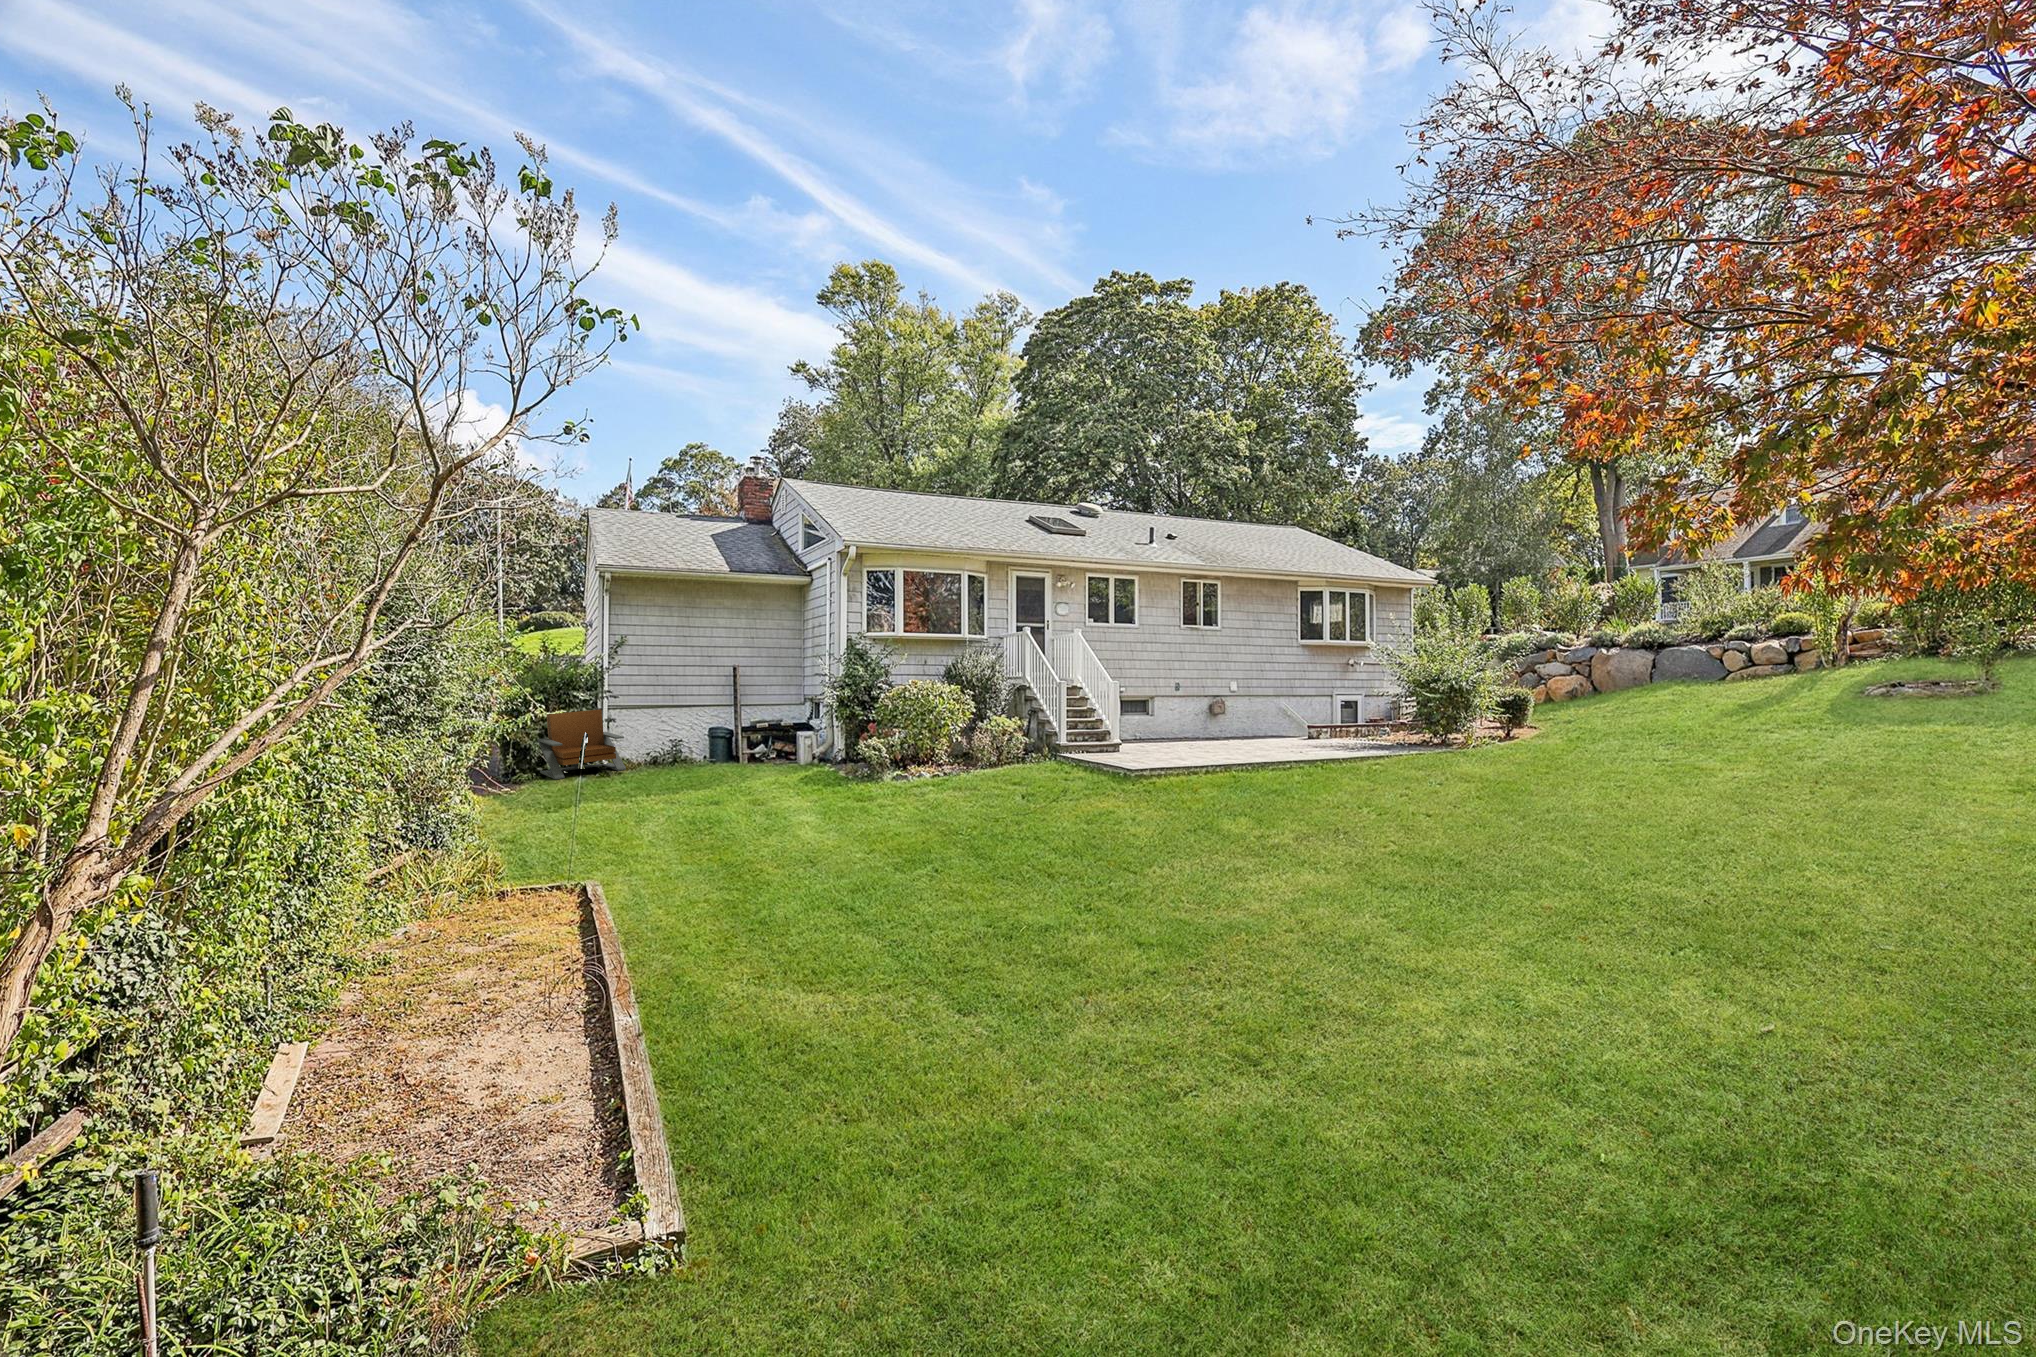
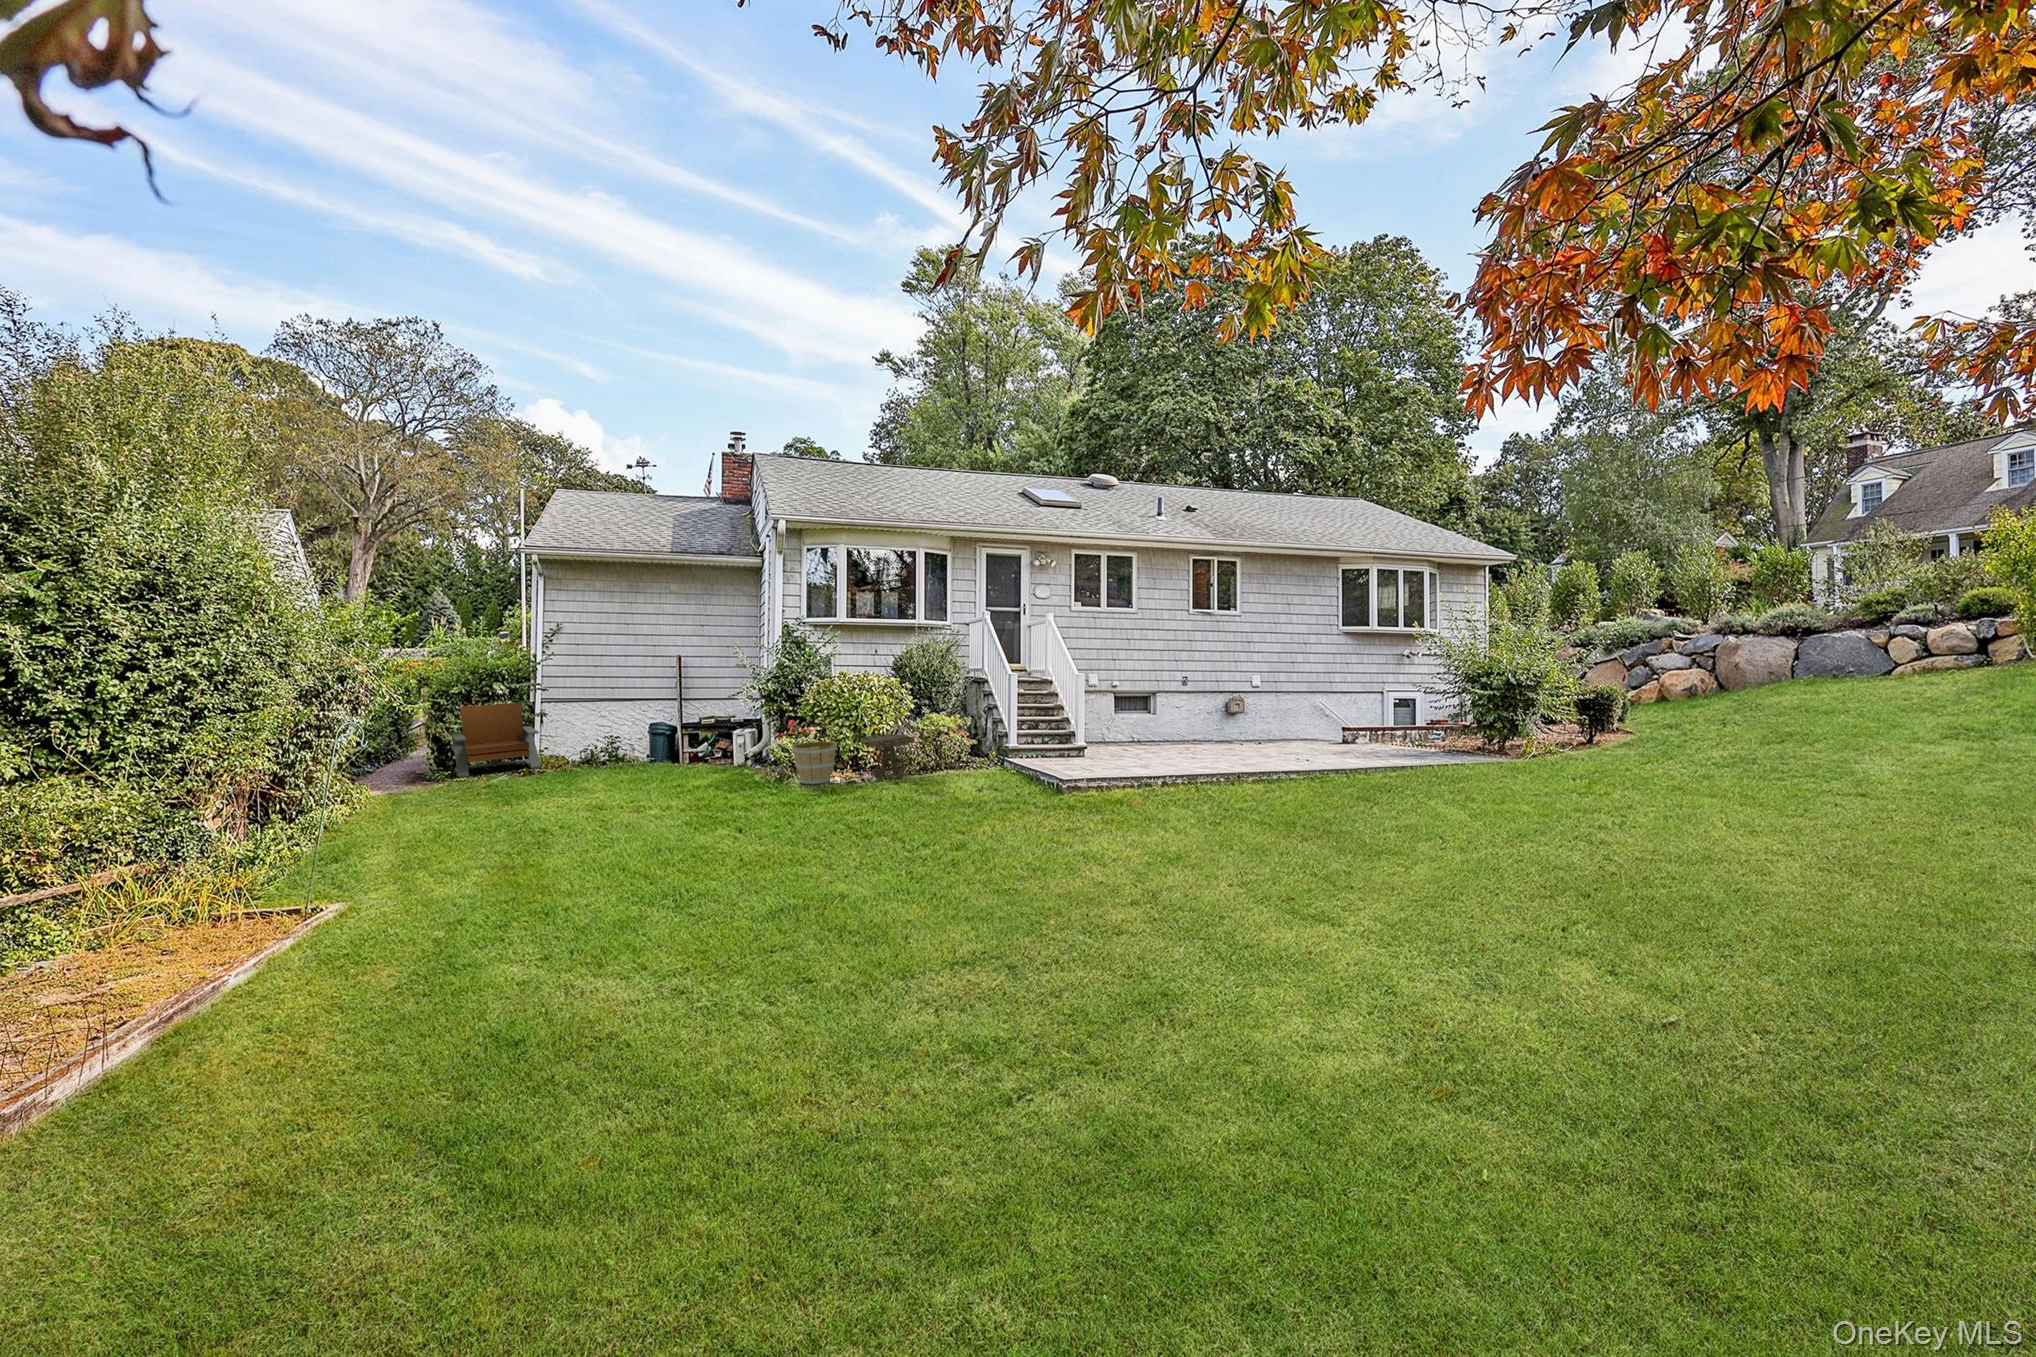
side table: none [940,734,986,773] -> present [861,734,914,779]
wooden bucket: none [882,741,921,779] -> present [792,741,837,784]

